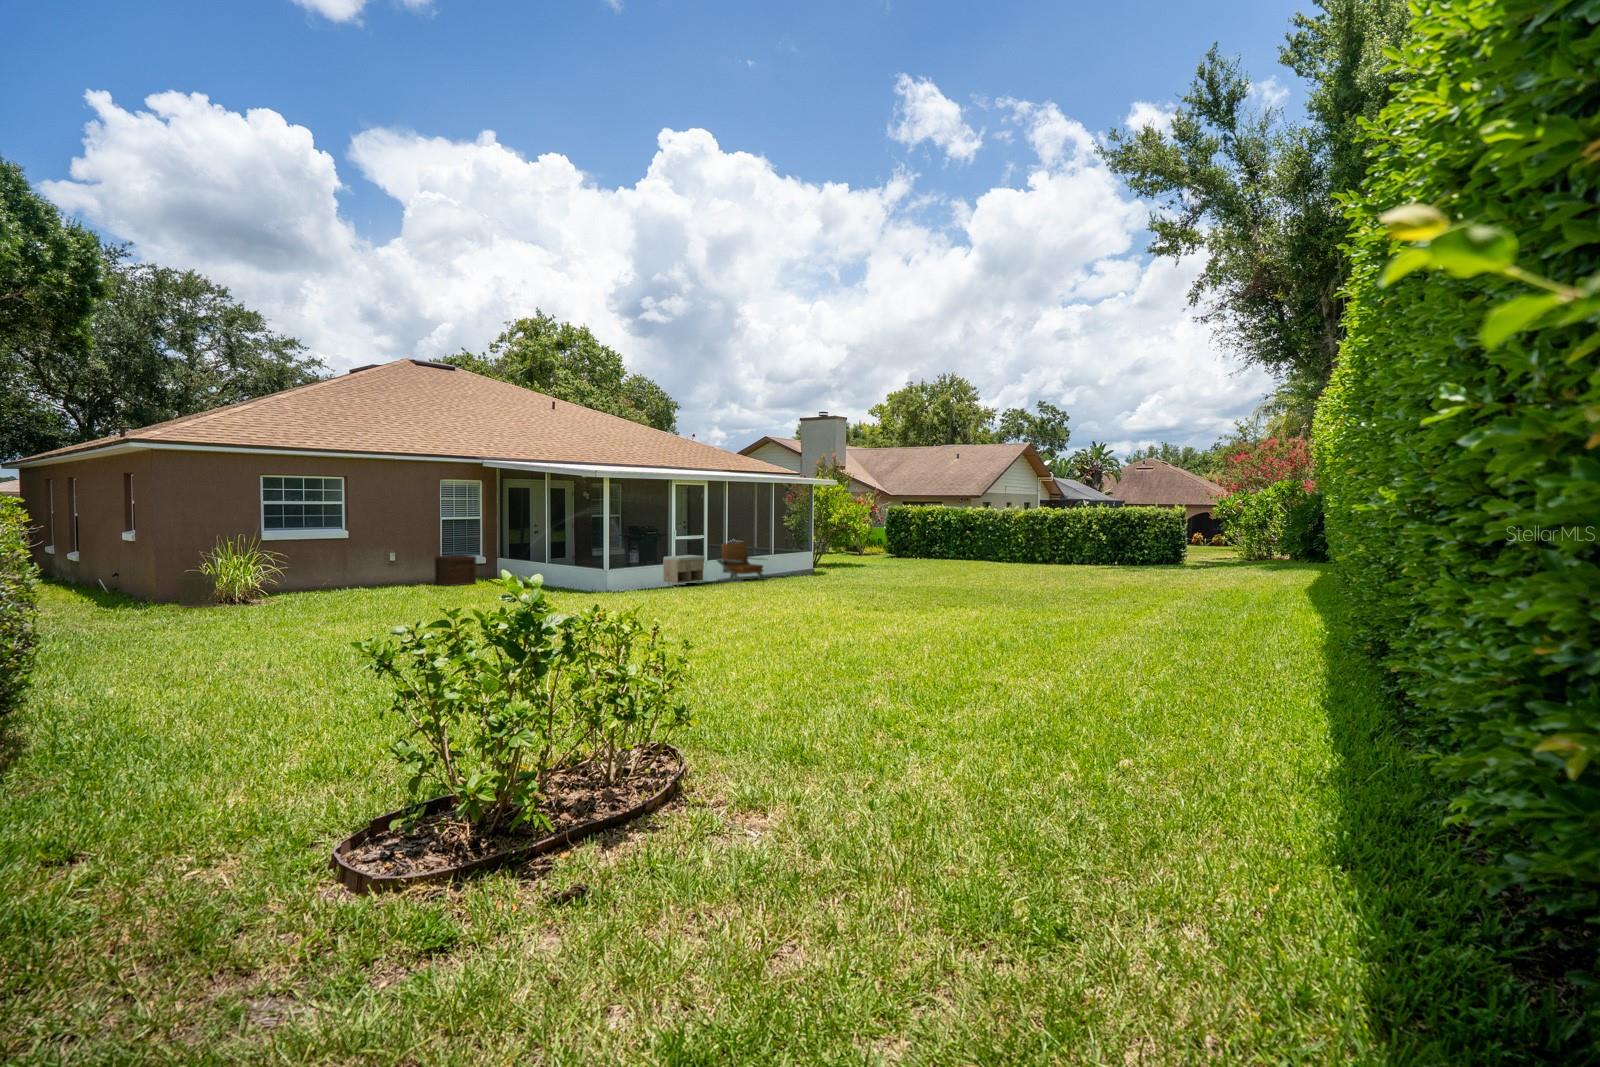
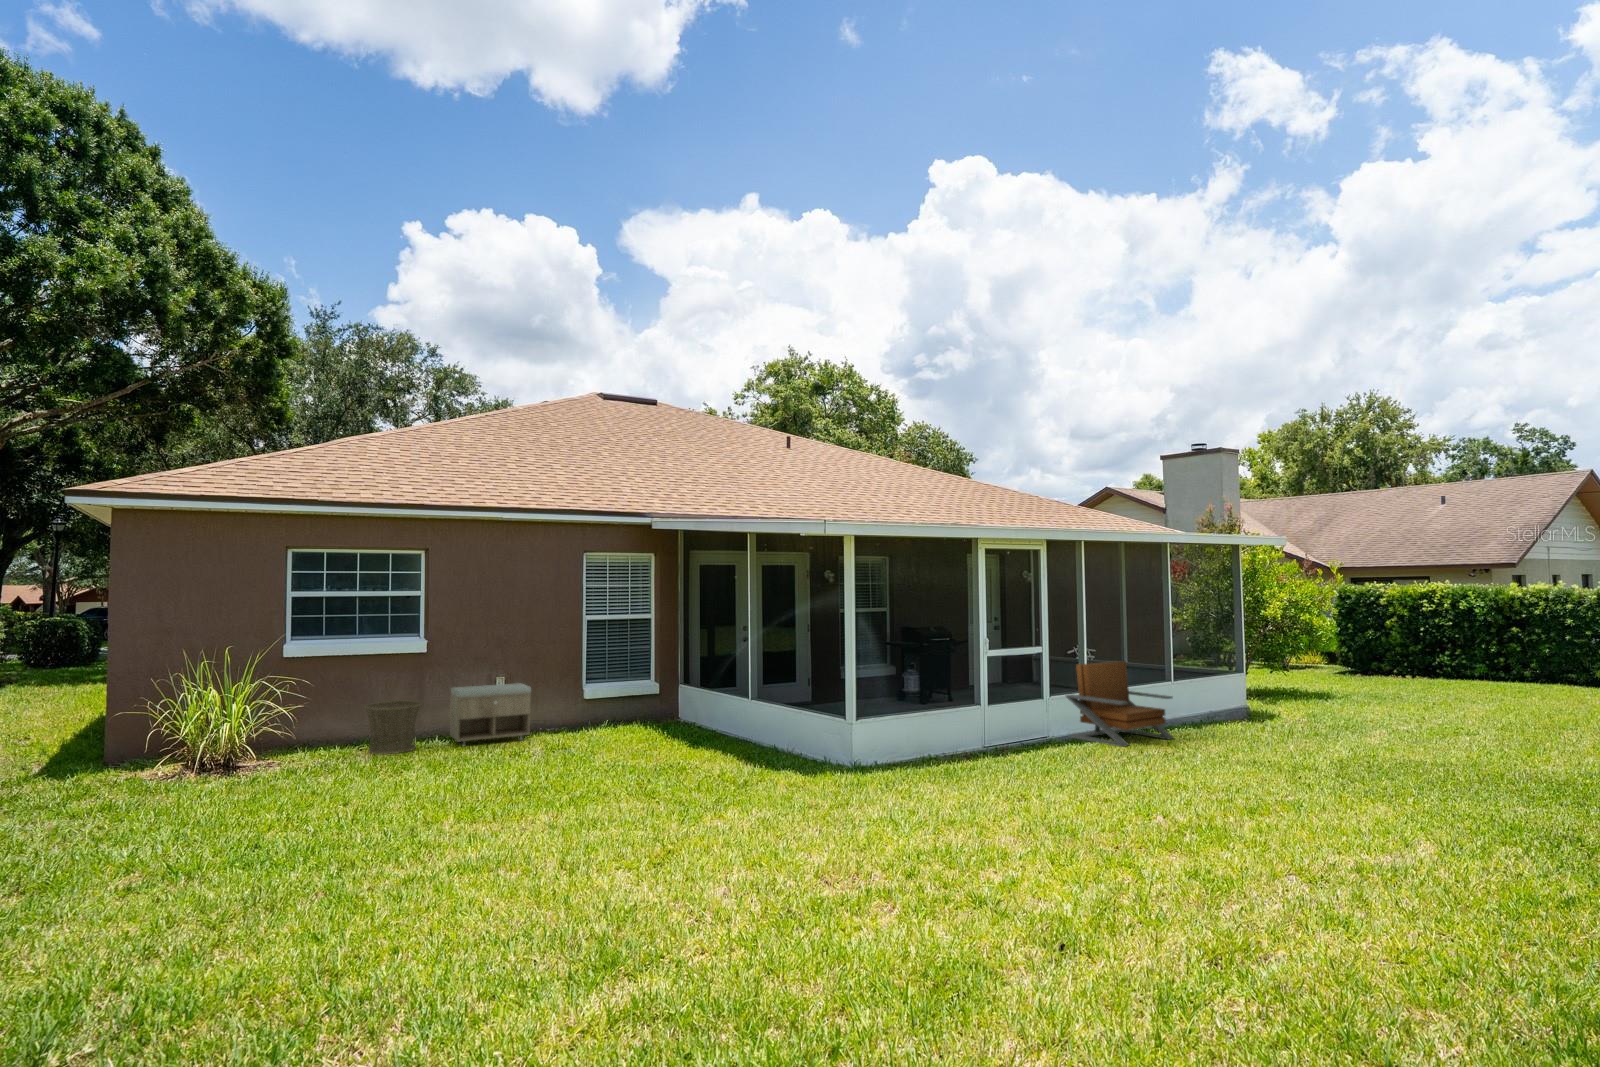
wooden crate: present [435,555,476,586] -> none [571,679,635,738]
storage bench: present [663,555,704,586] -> present [450,683,531,746]
basket: present [175,574,219,608] -> present [364,701,422,754]

